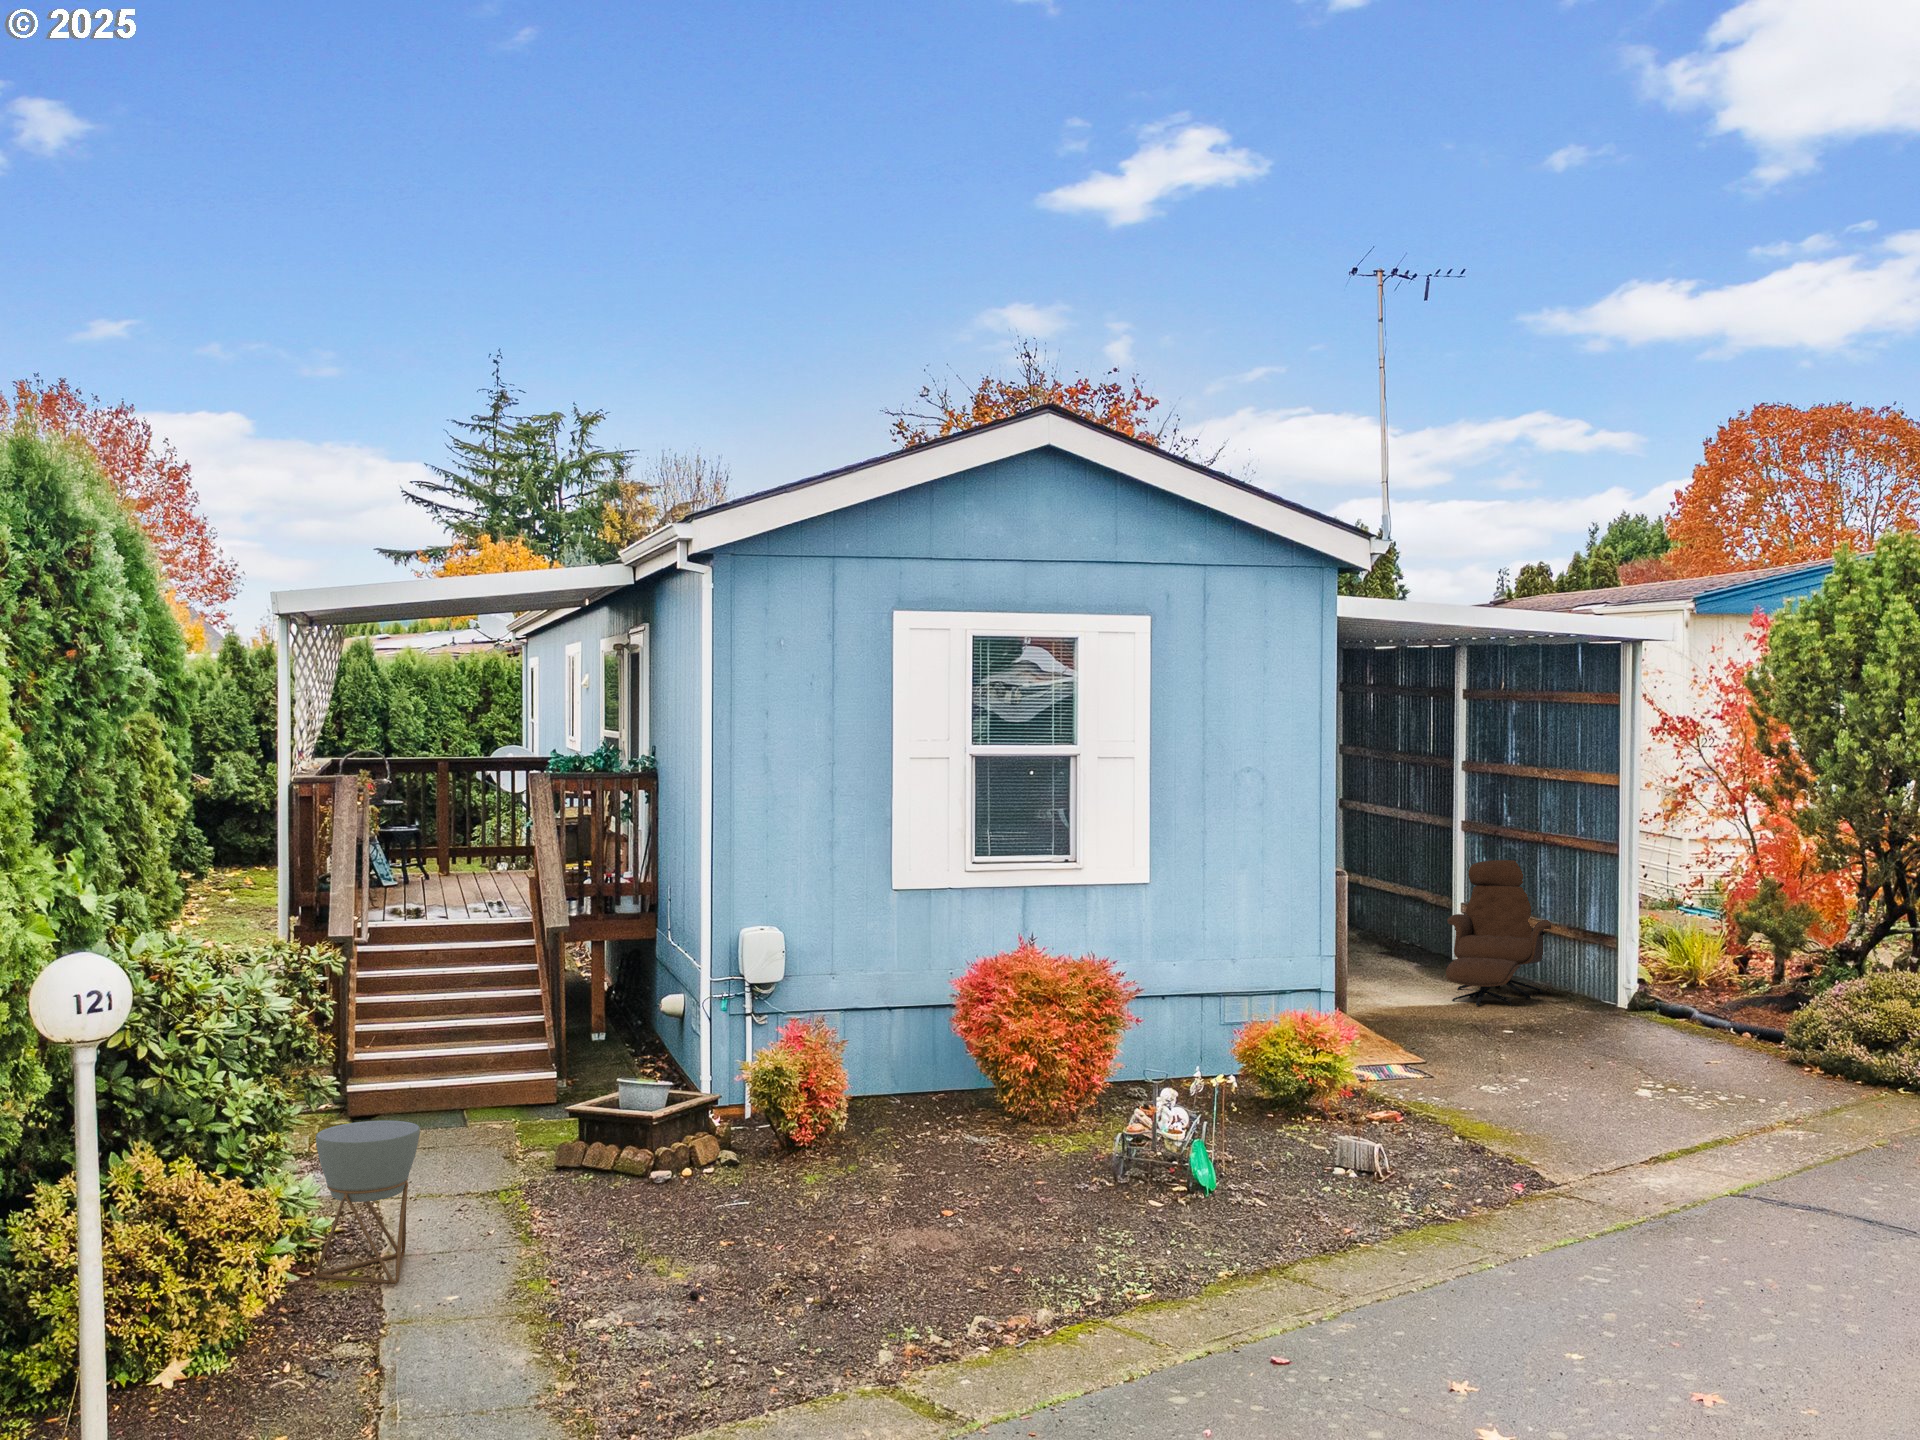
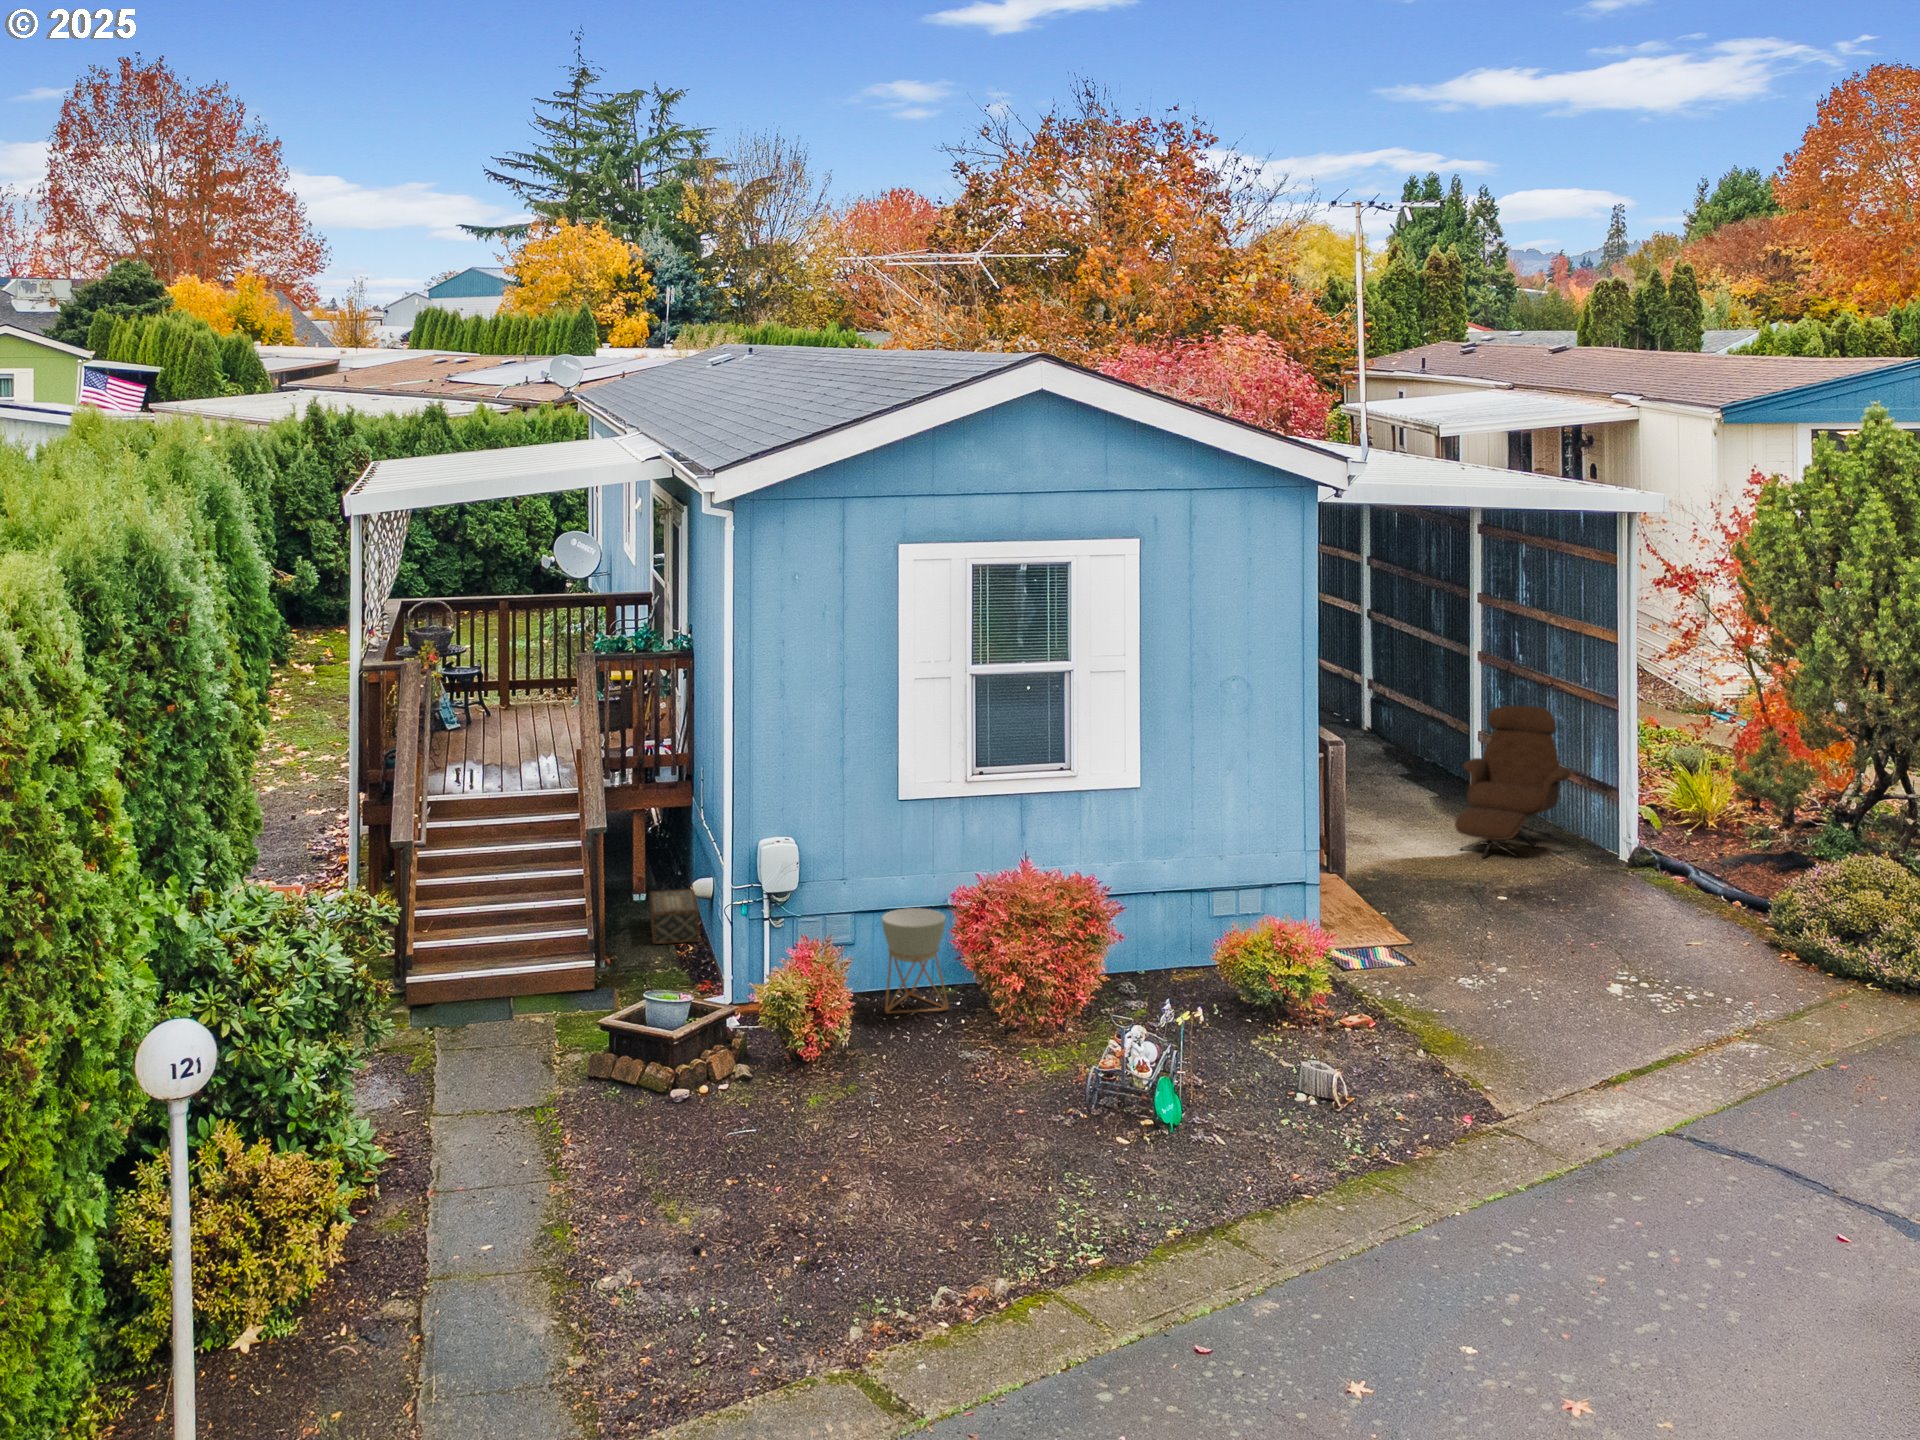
woven basket: none [619,1019,673,1069] -> present [649,889,700,944]
planter: present [316,1121,420,1285] -> present [881,908,948,1013]

